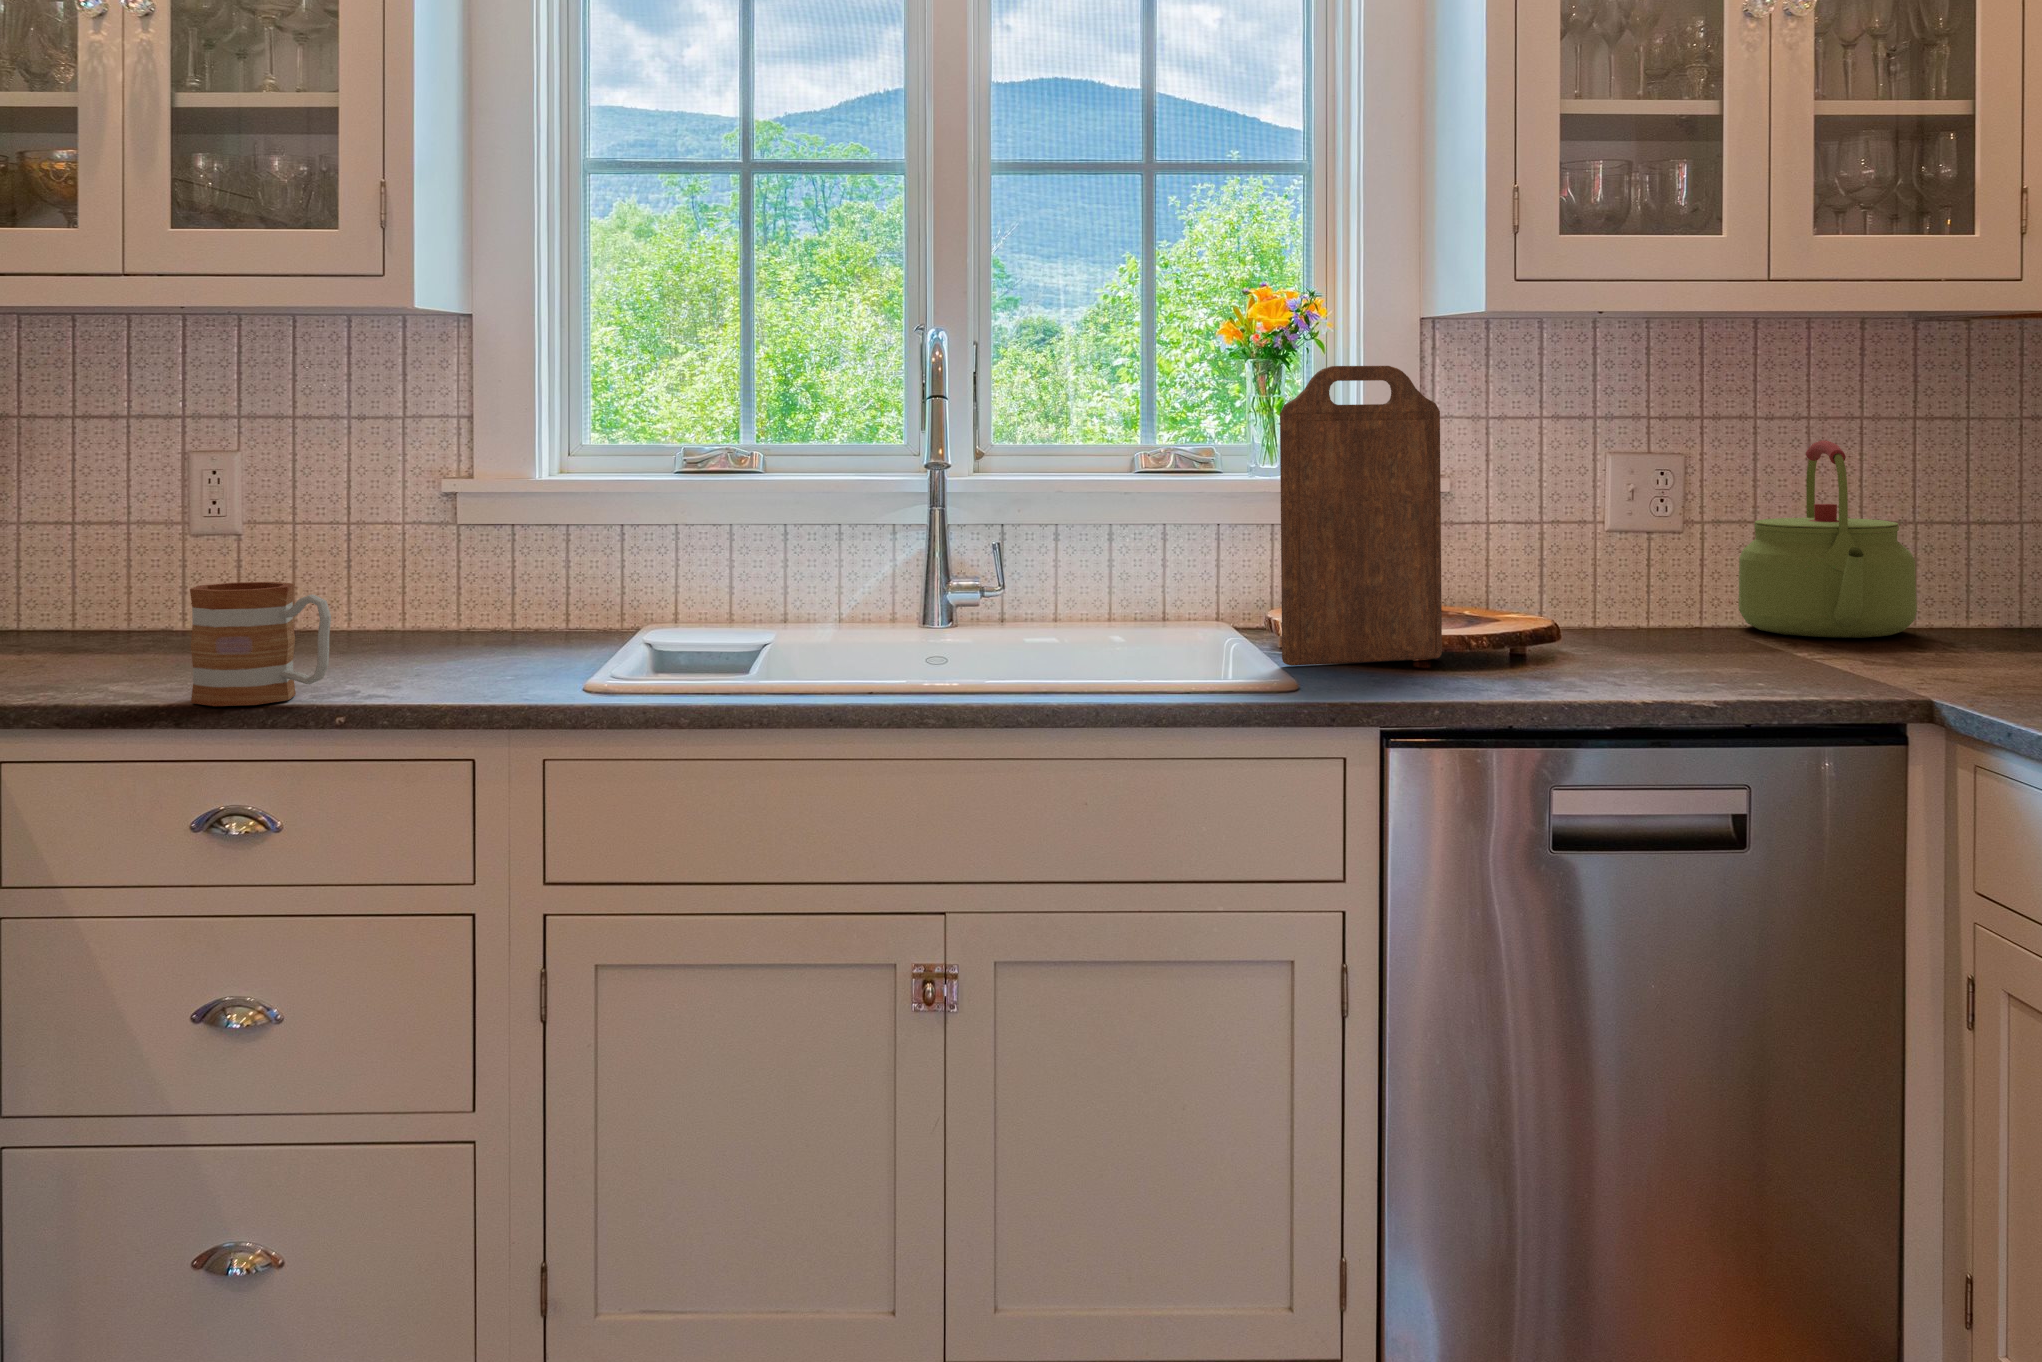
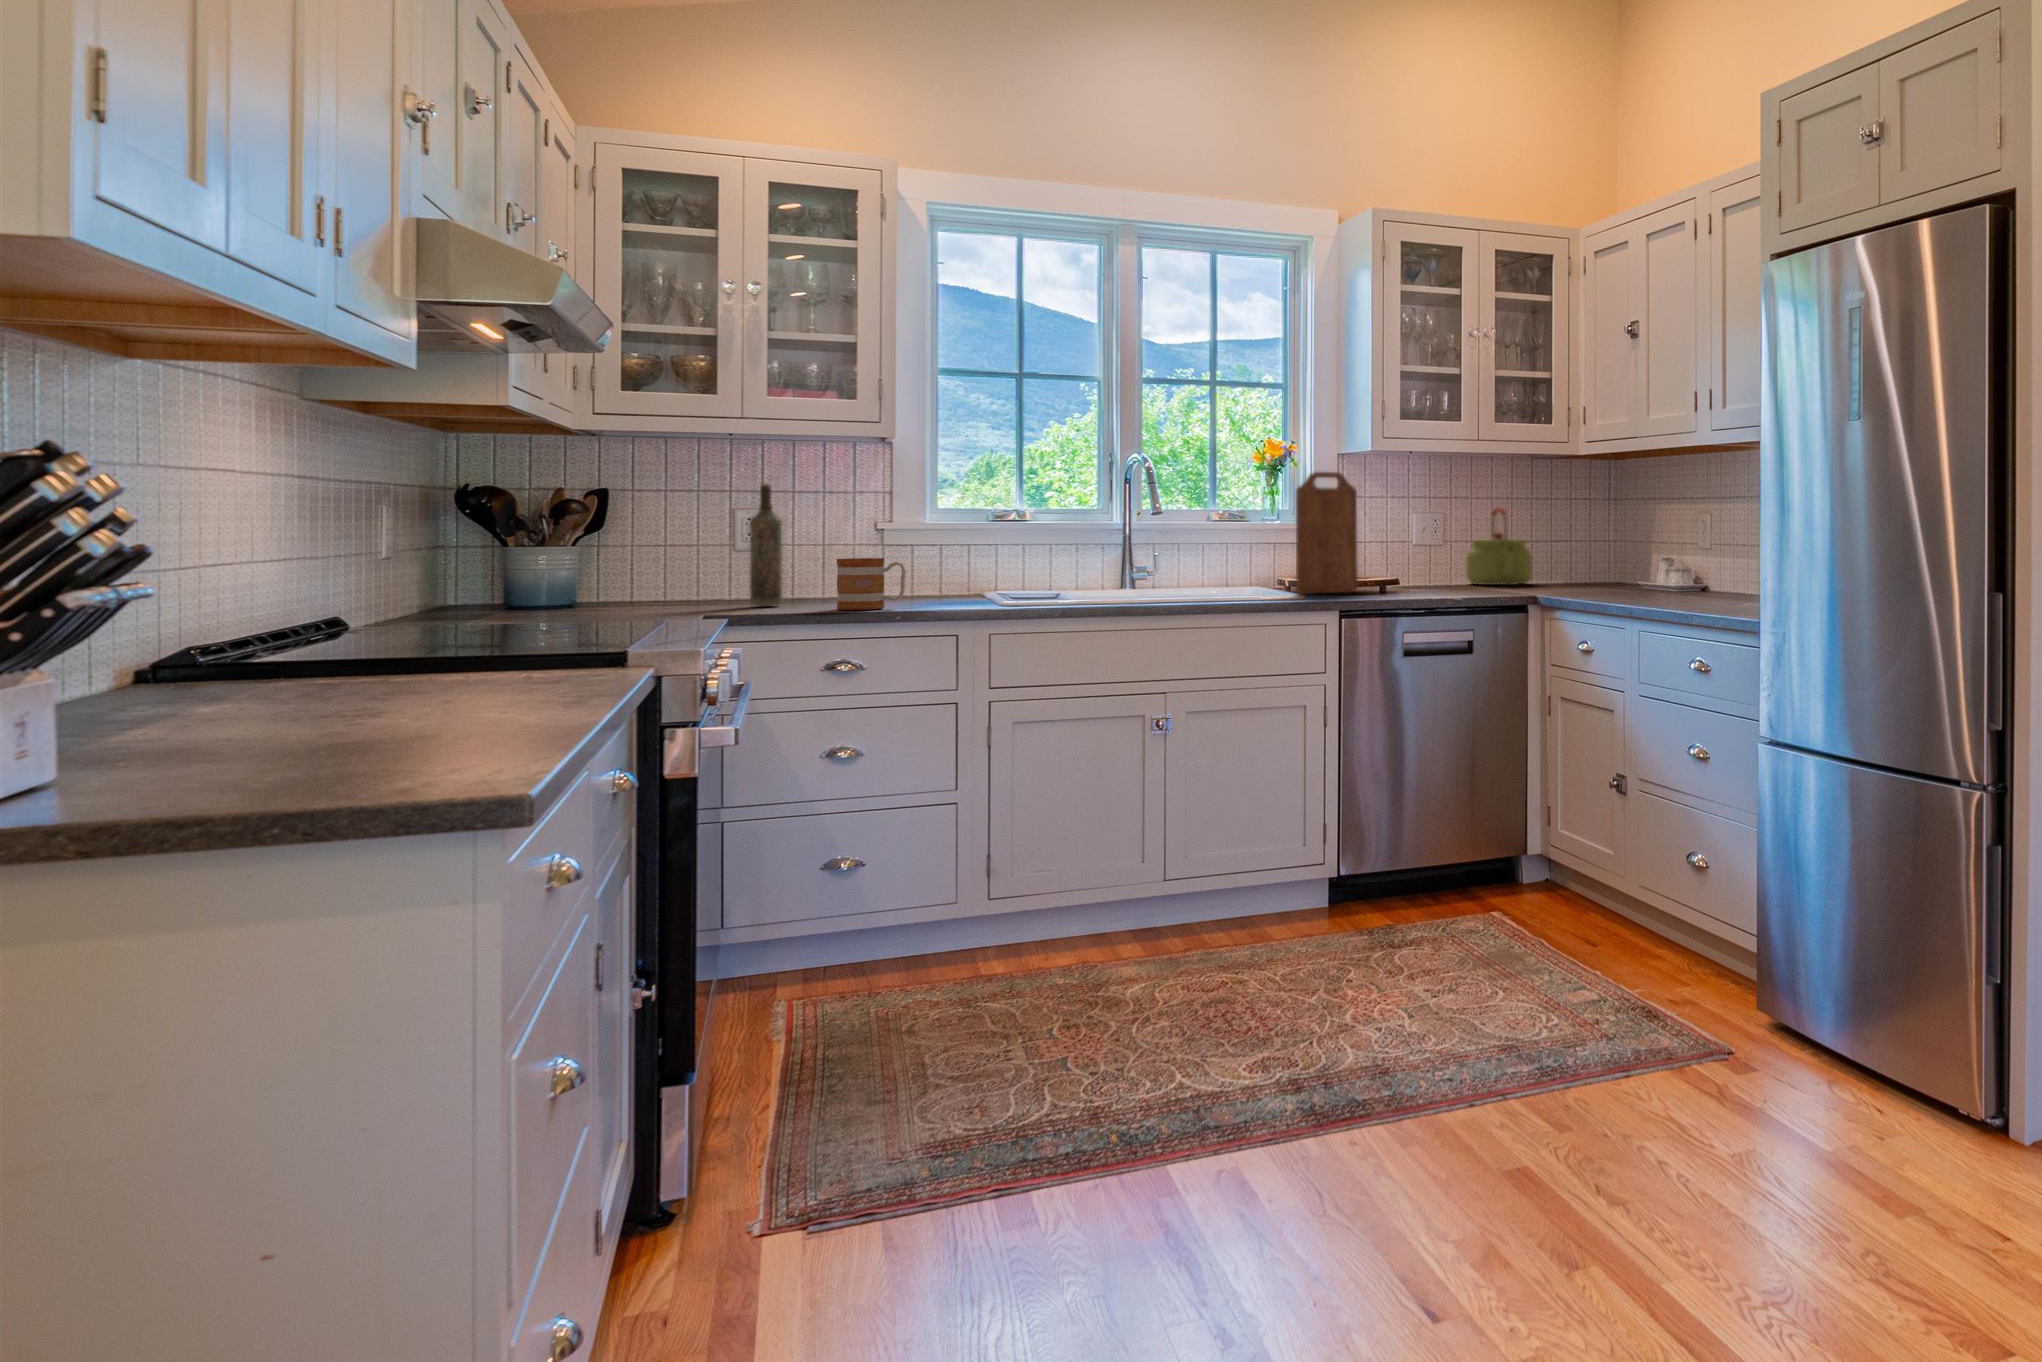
bottle: none [79,414,147,675] -> present [750,484,783,606]

